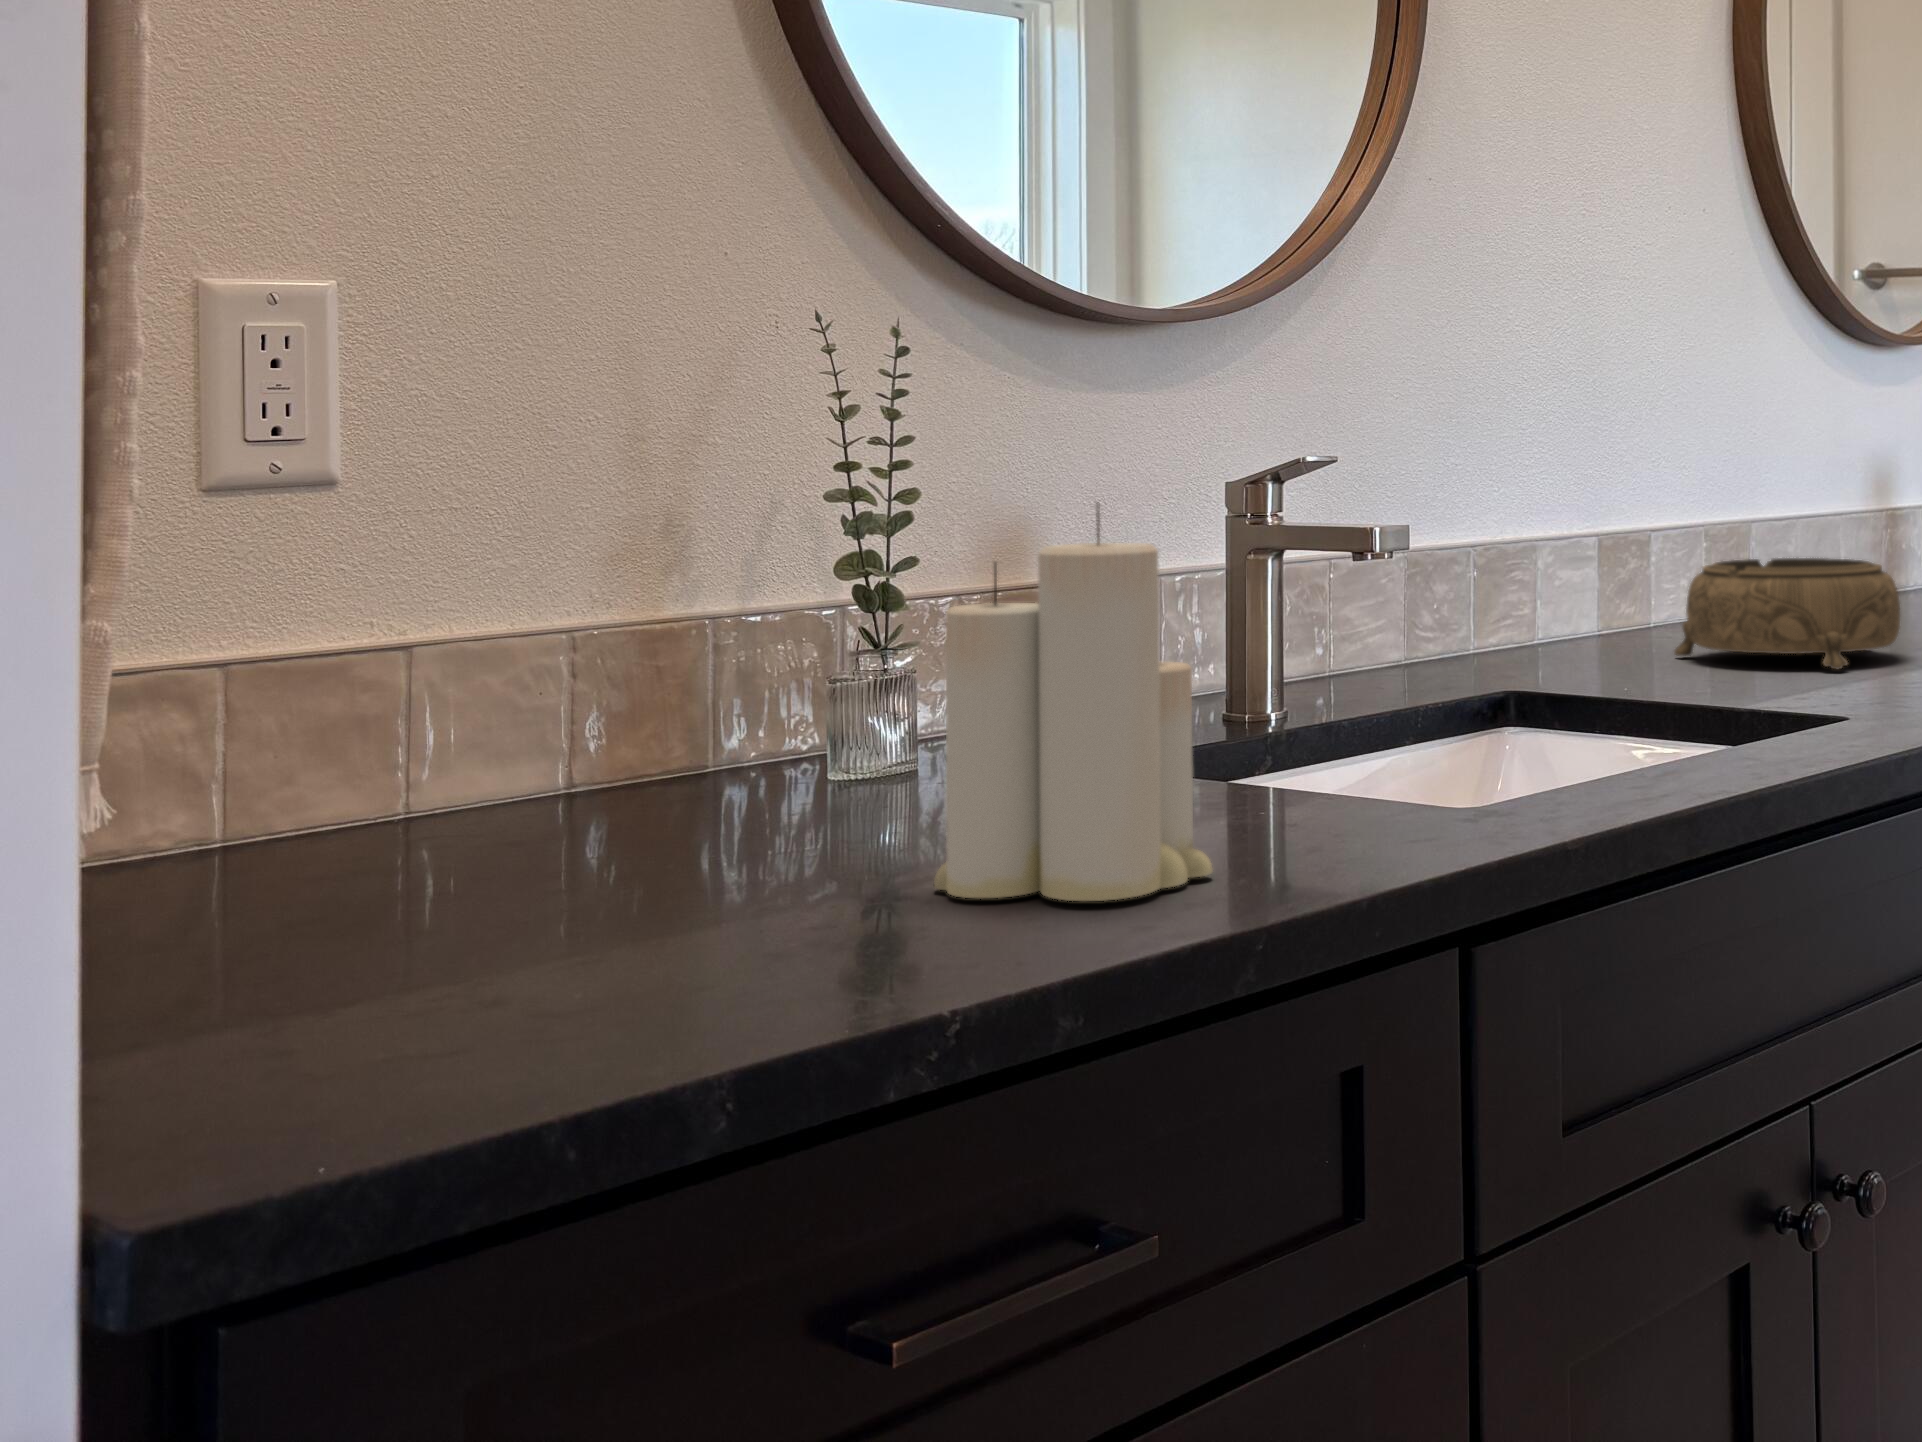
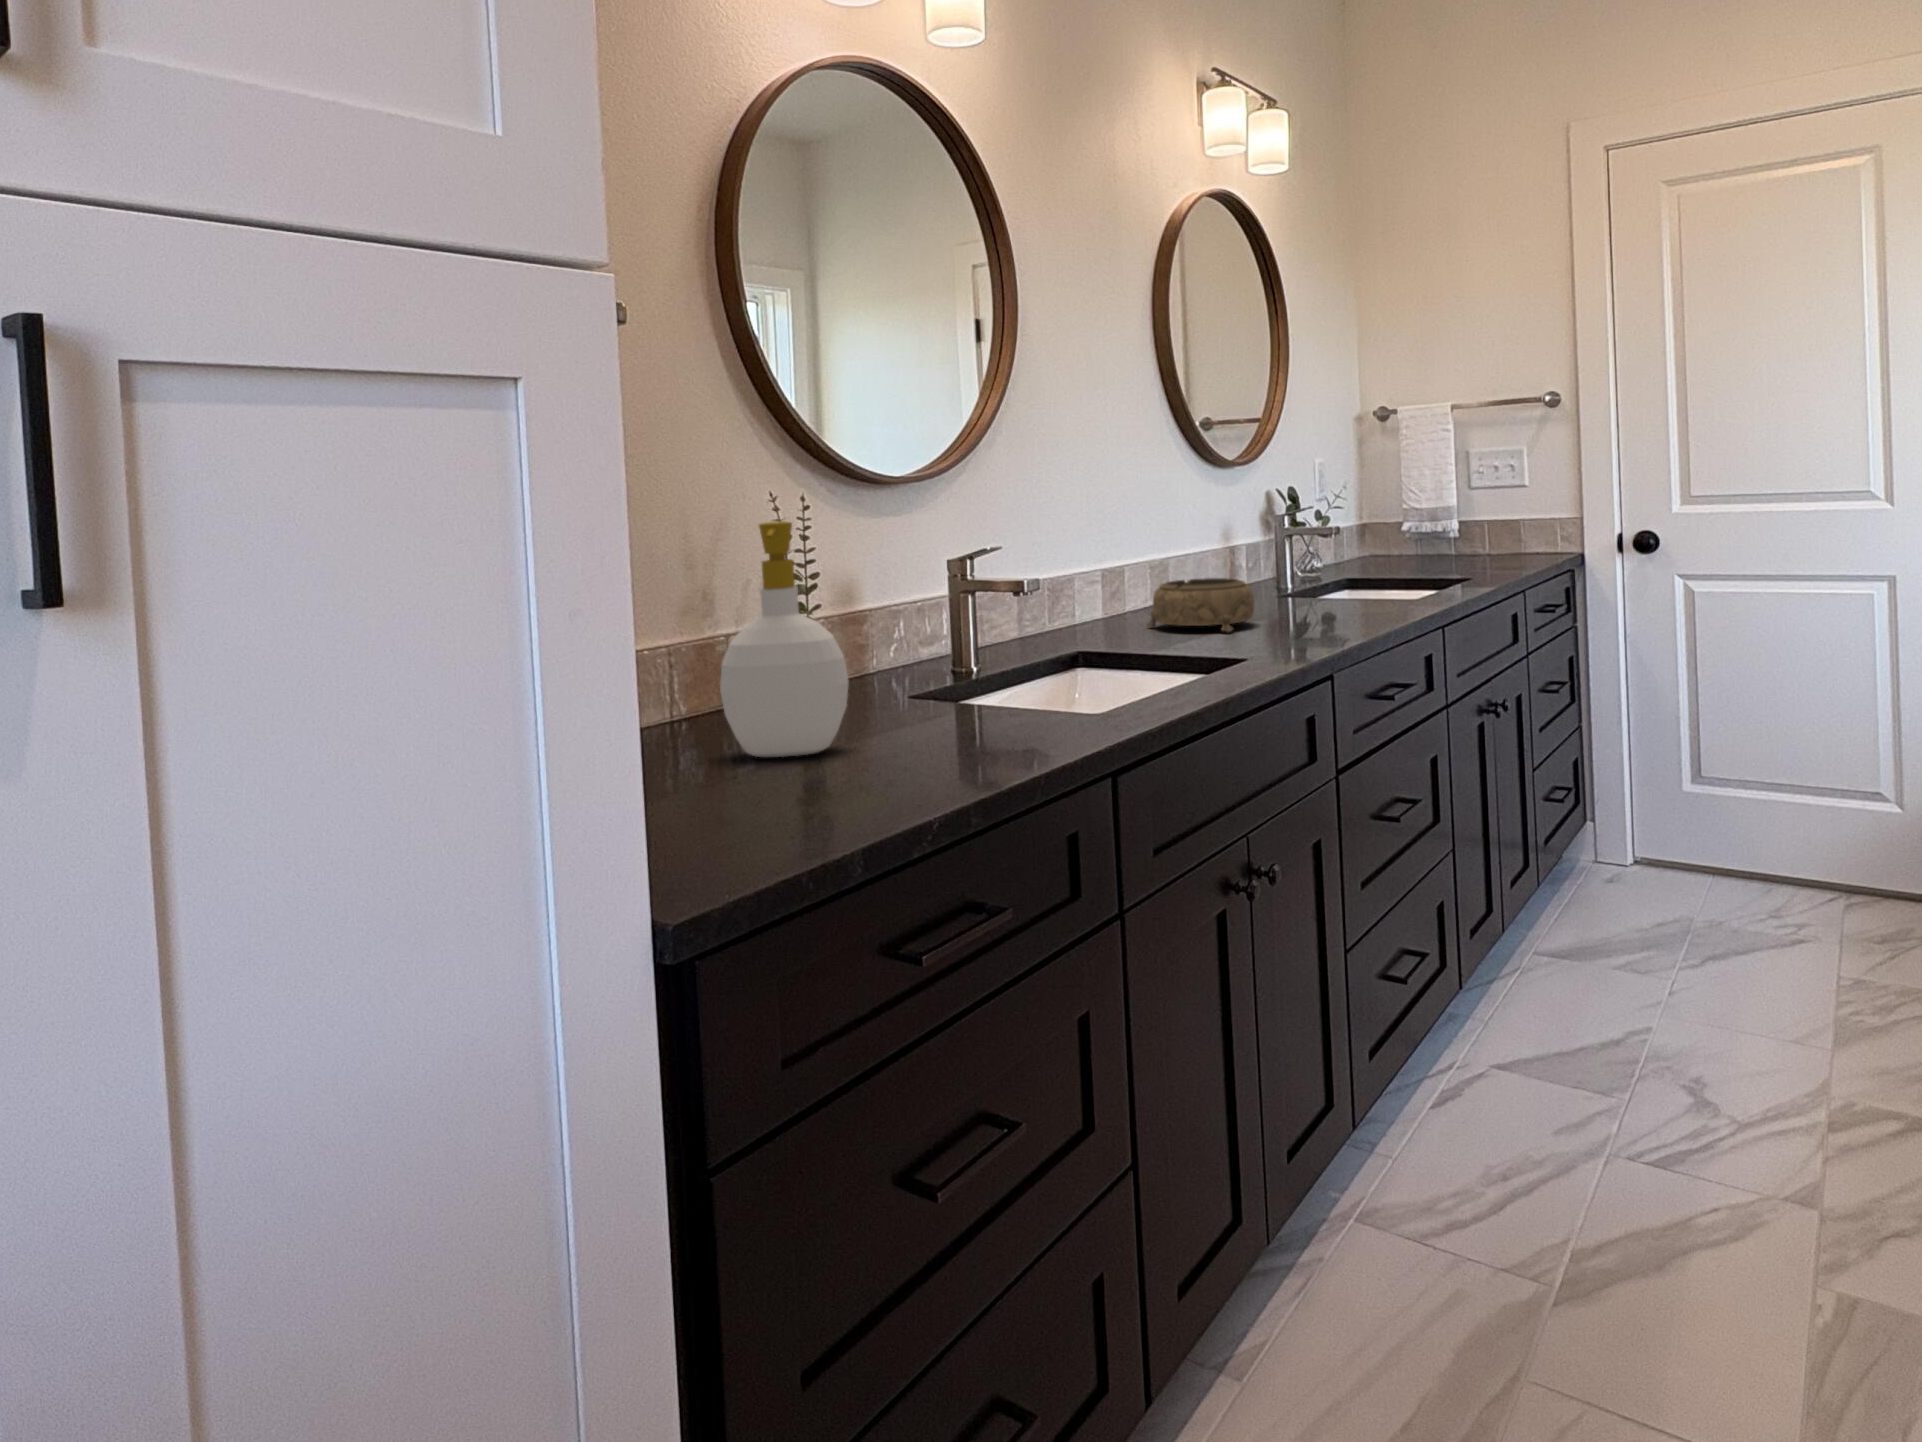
soap bottle: none [593,343,883,867] -> present [720,521,849,757]
candle: present [934,505,1212,901] -> none [887,592,1007,767]

